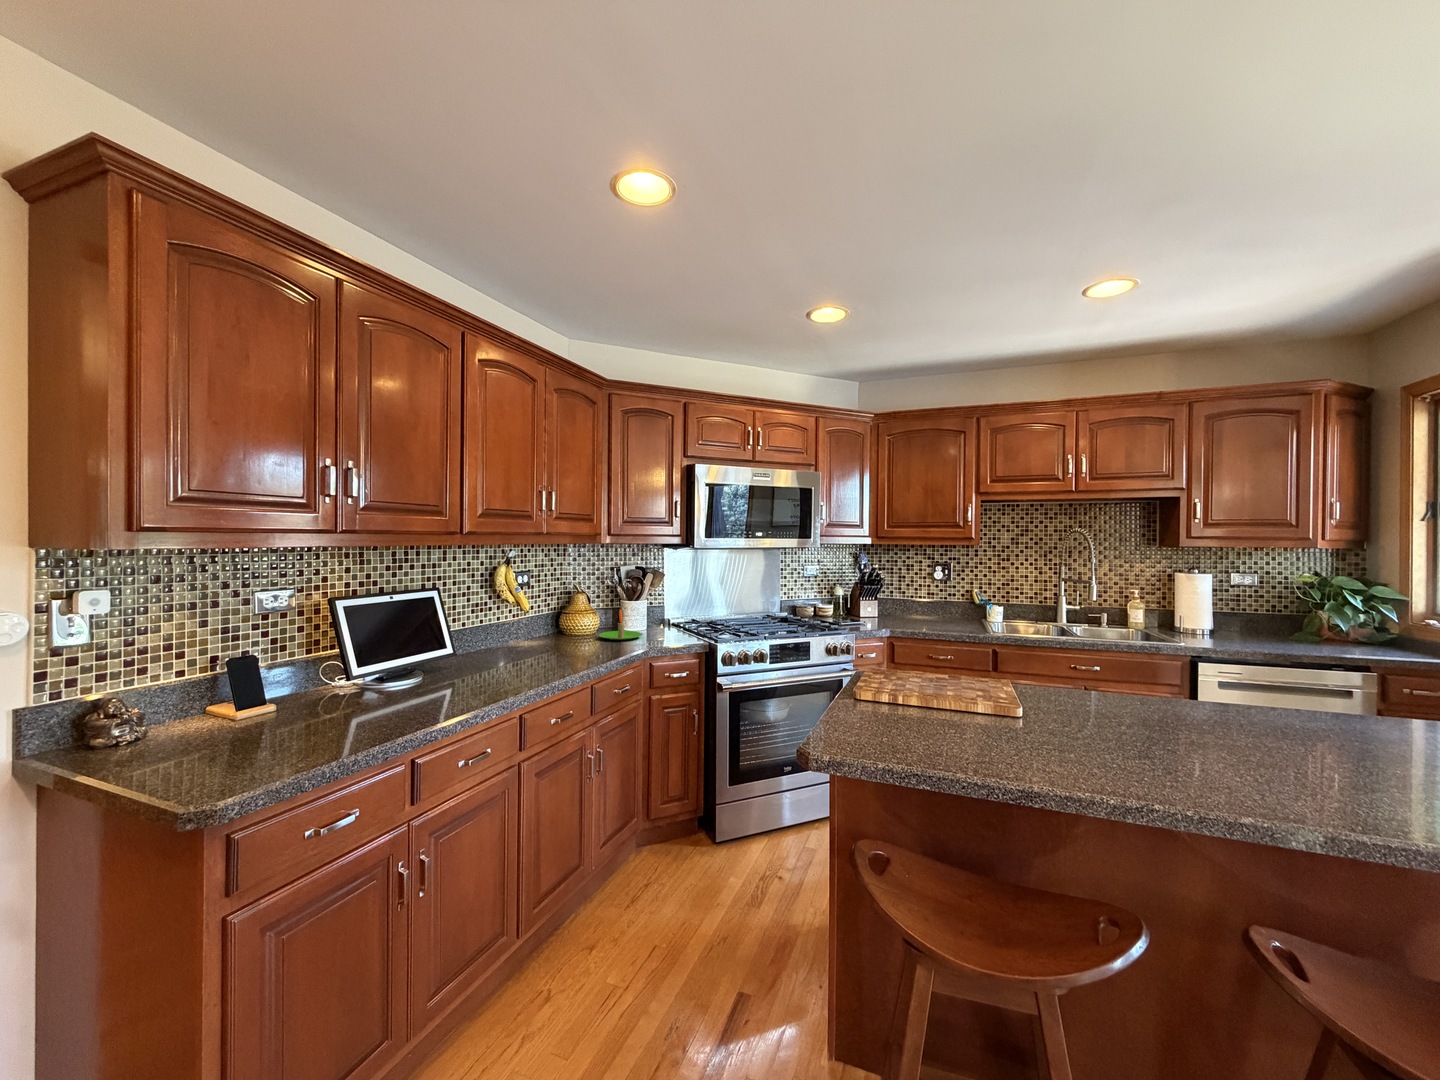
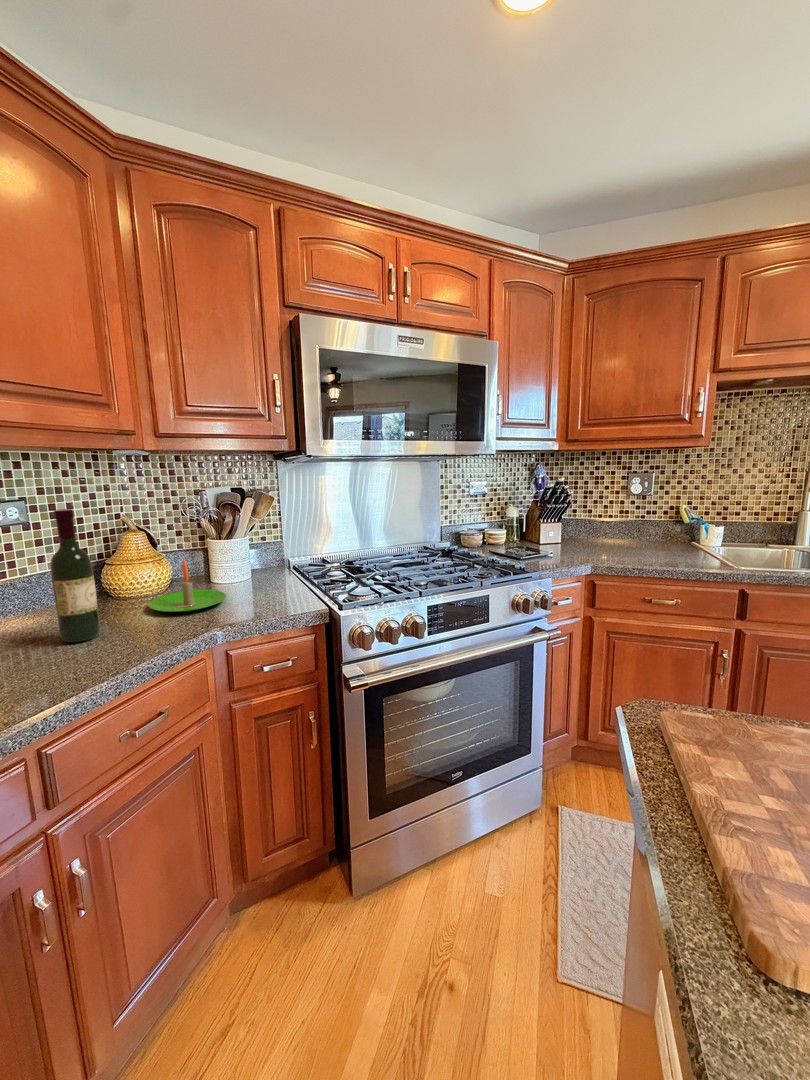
wine bottle: none [565,575,584,648] -> present [50,509,100,642]

